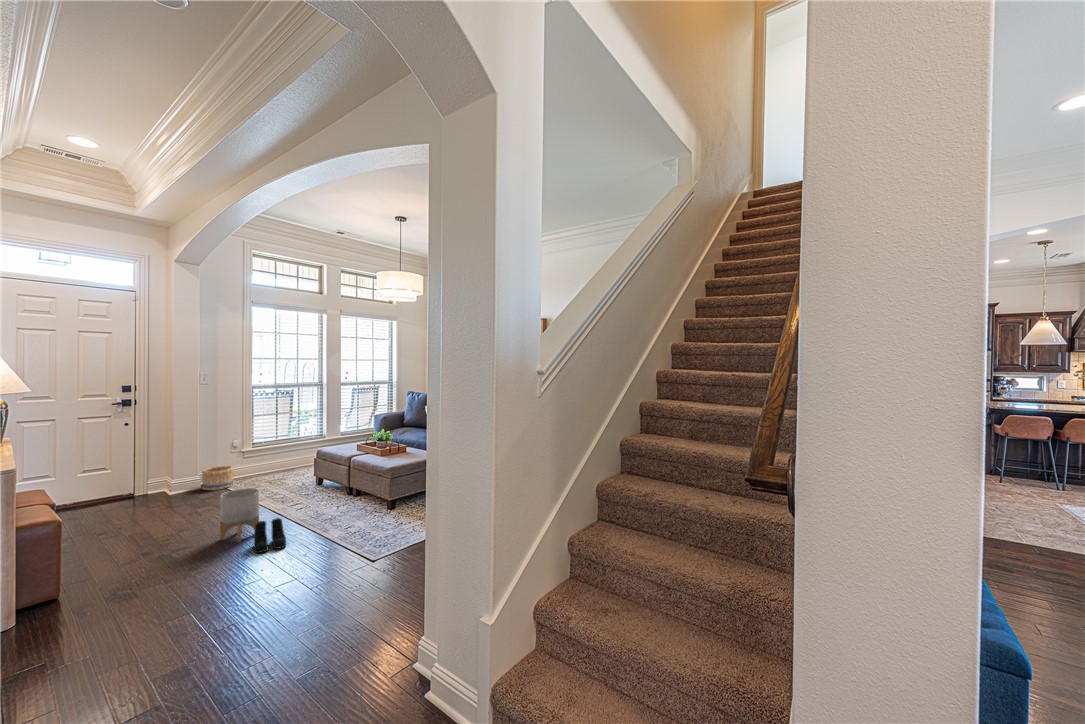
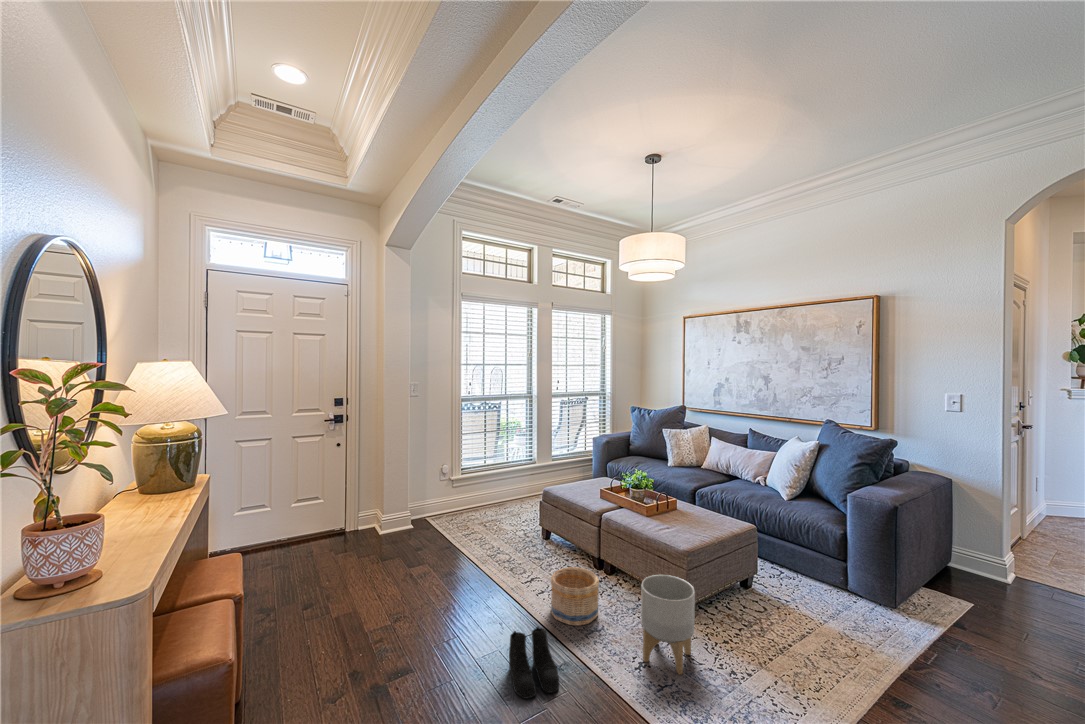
basket: present [202,466,233,490] -> present [551,567,599,626]
planter: present [220,488,259,542] -> present [641,575,695,674]

